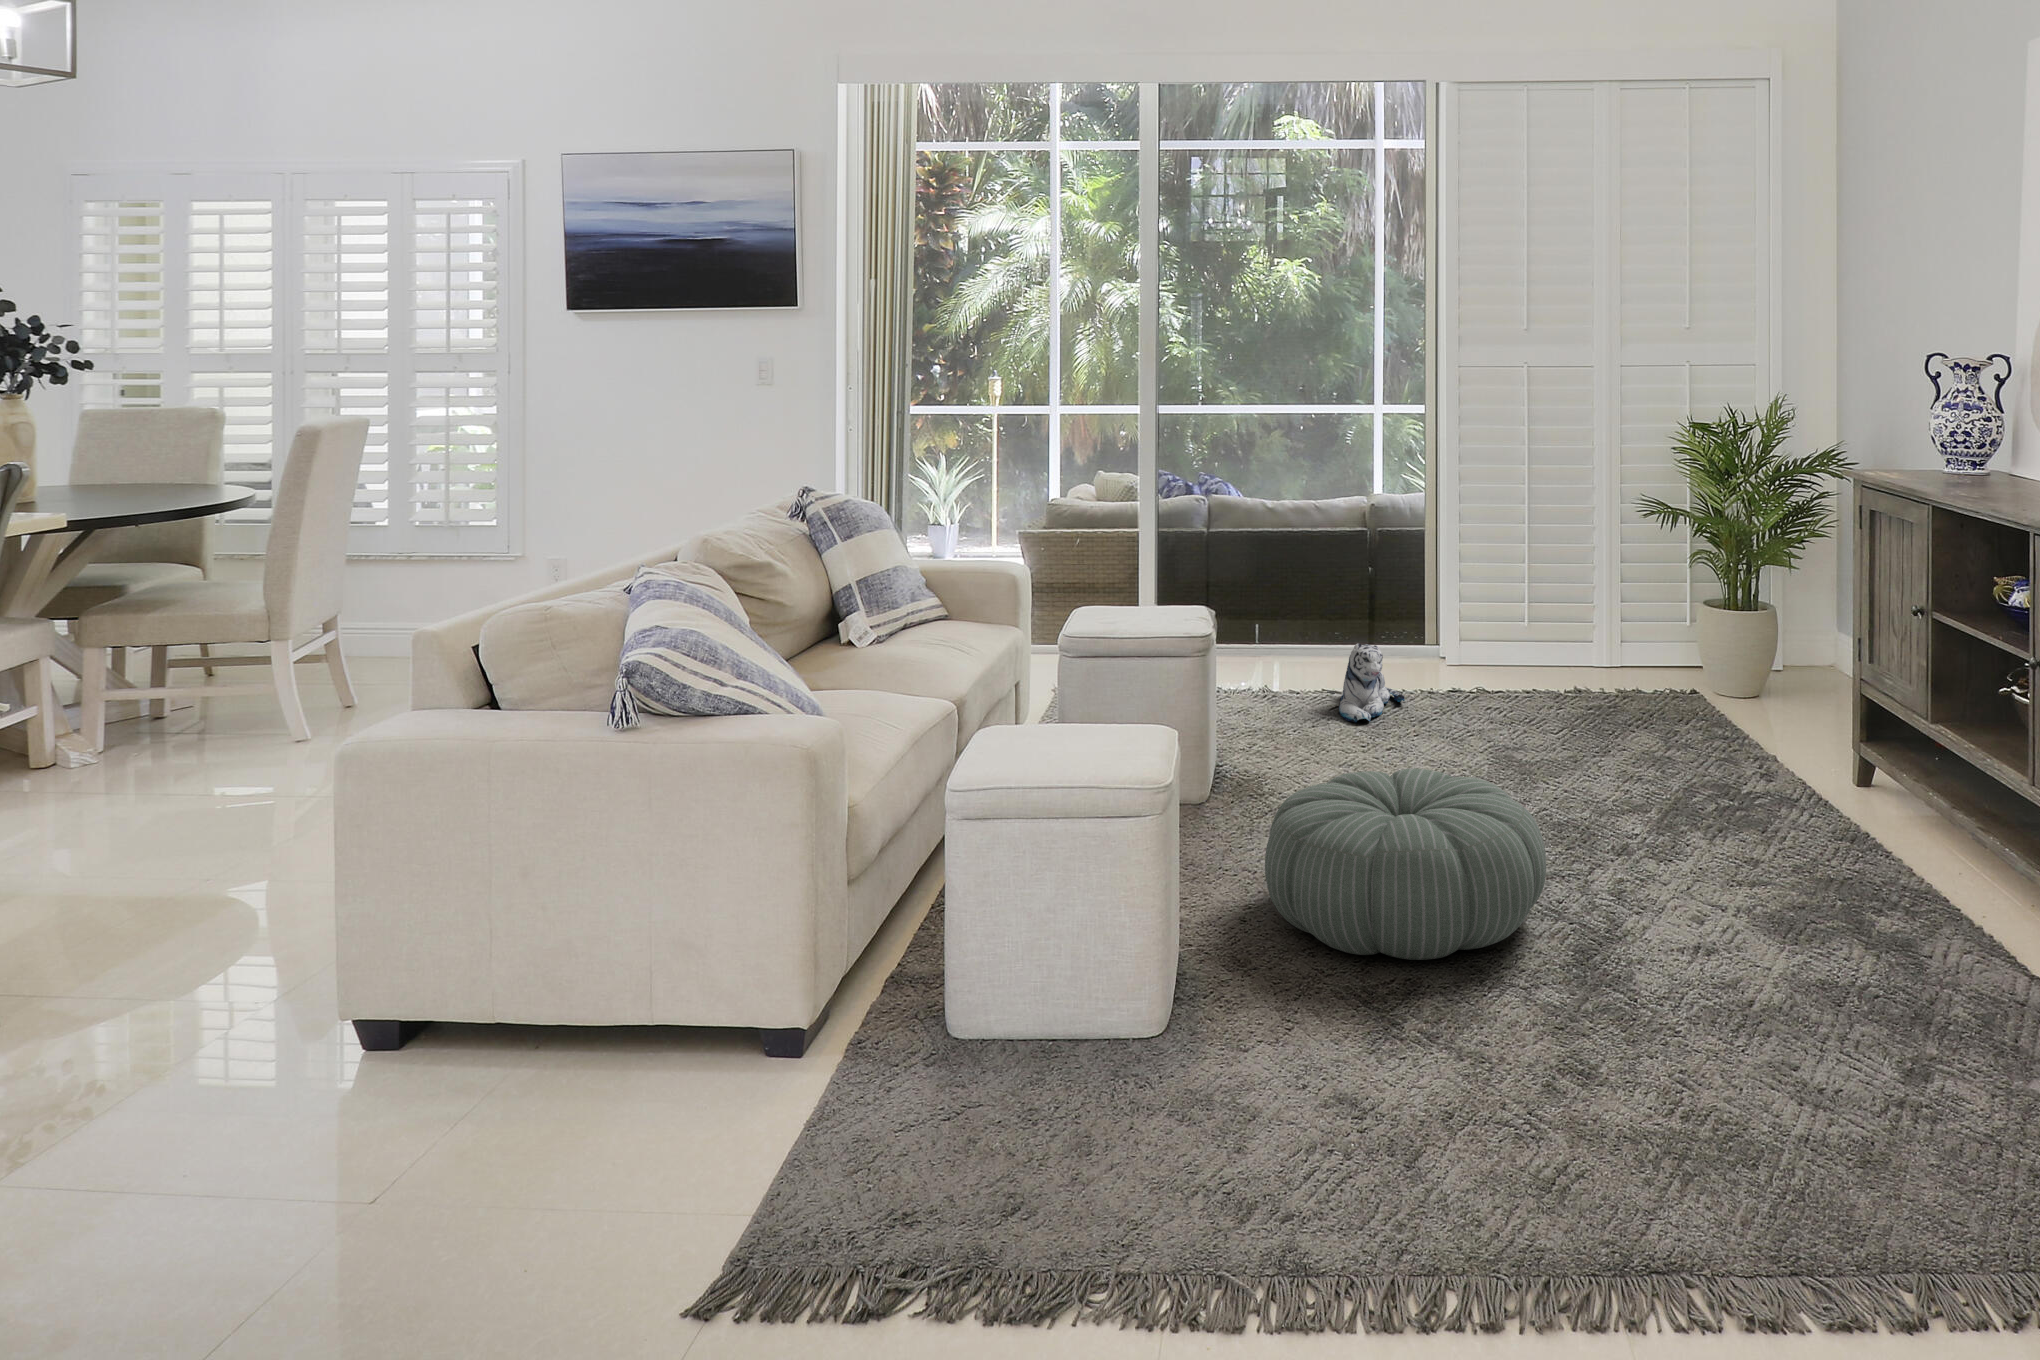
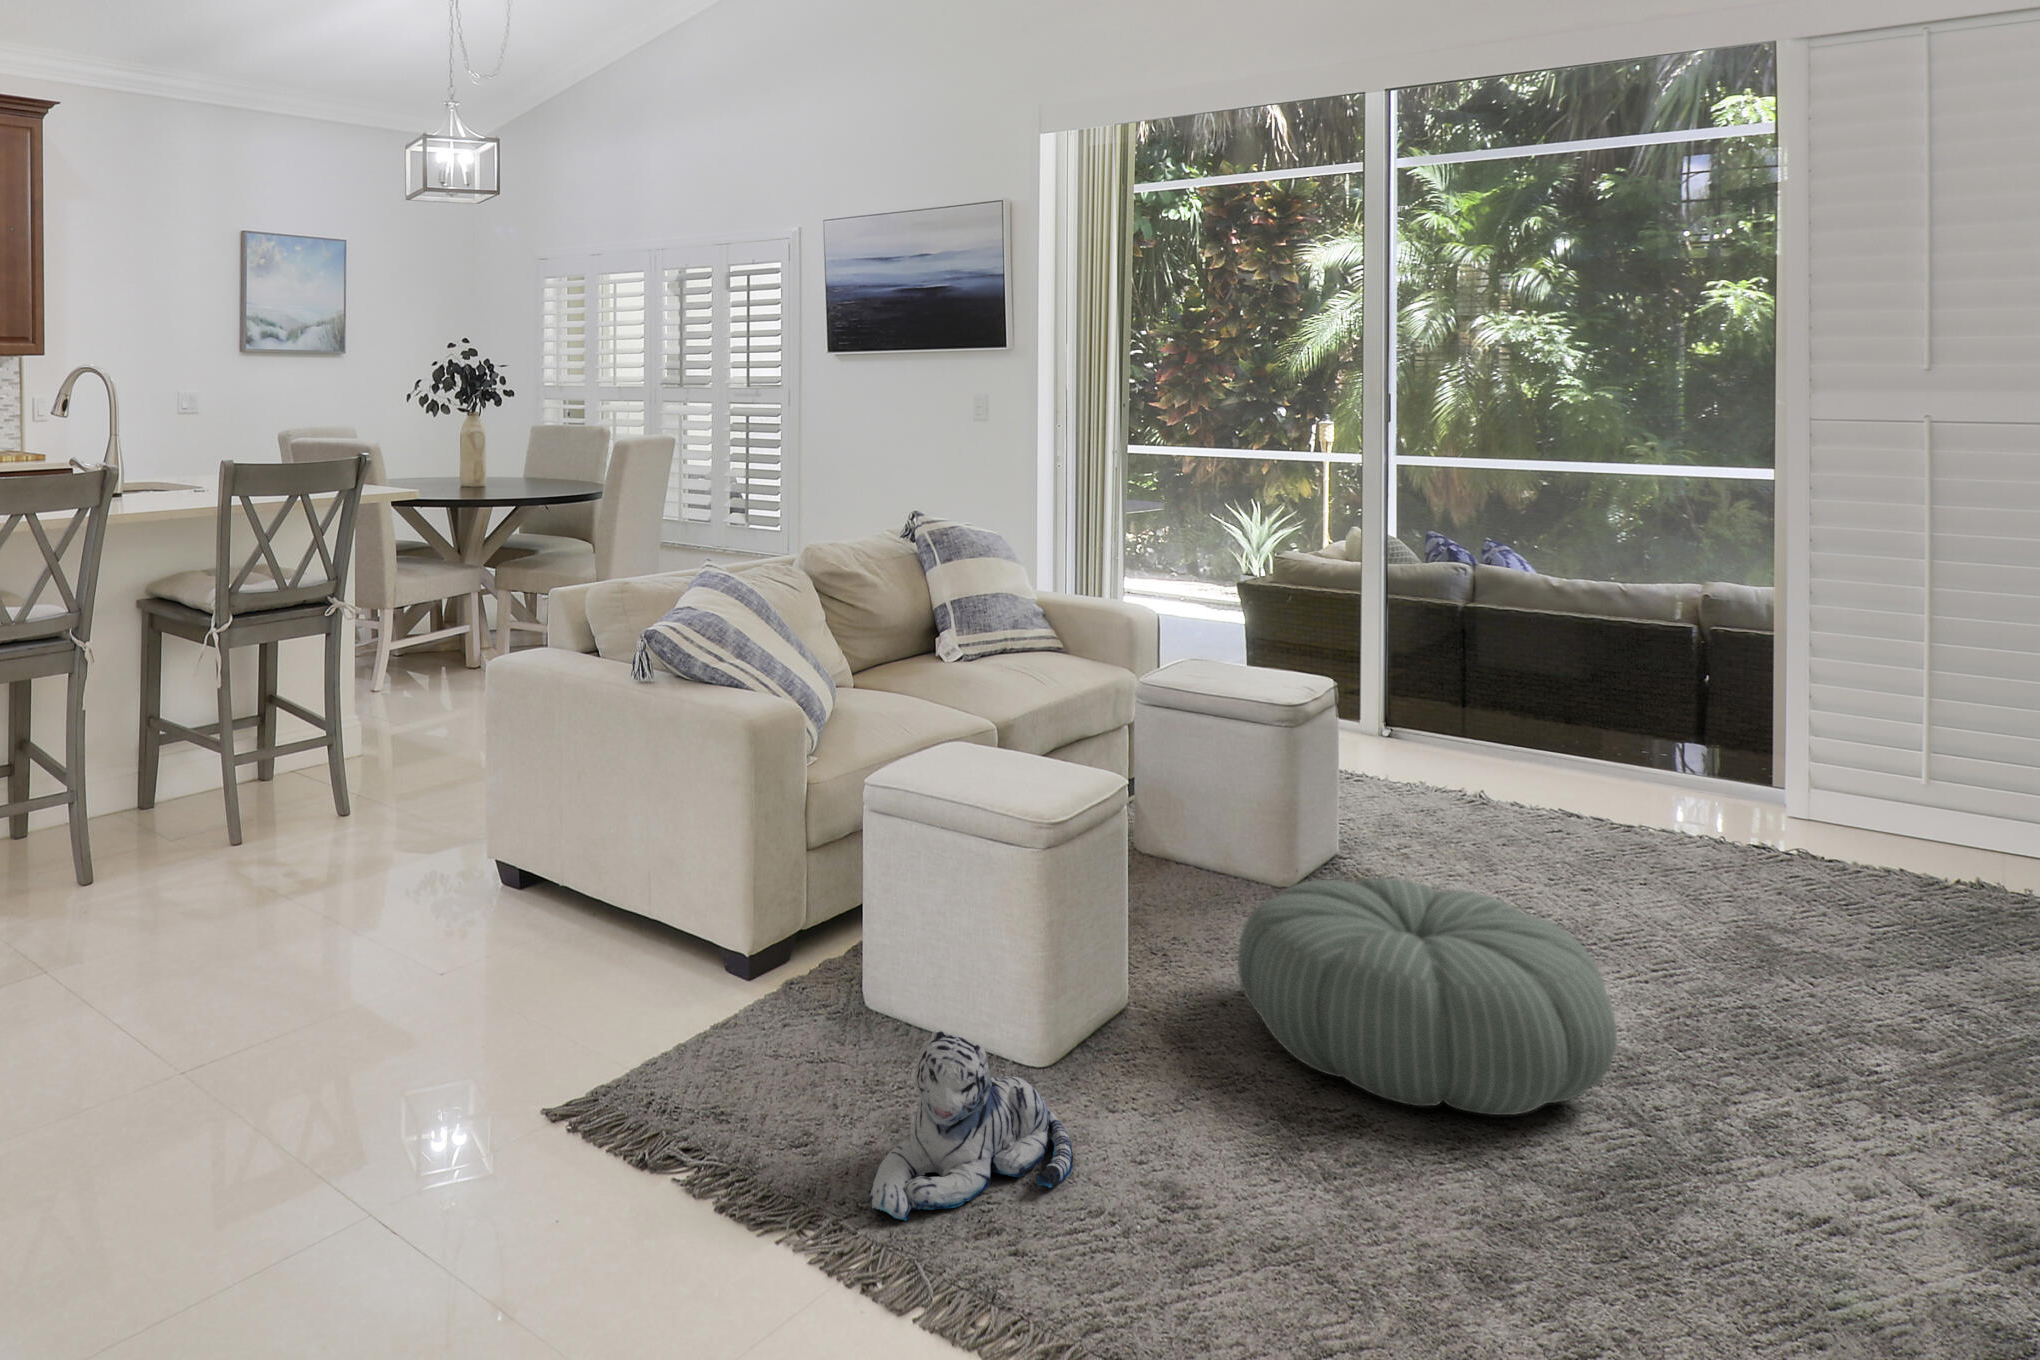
plush toy: present [1339,644,1405,722] -> present [870,1030,1073,1220]

